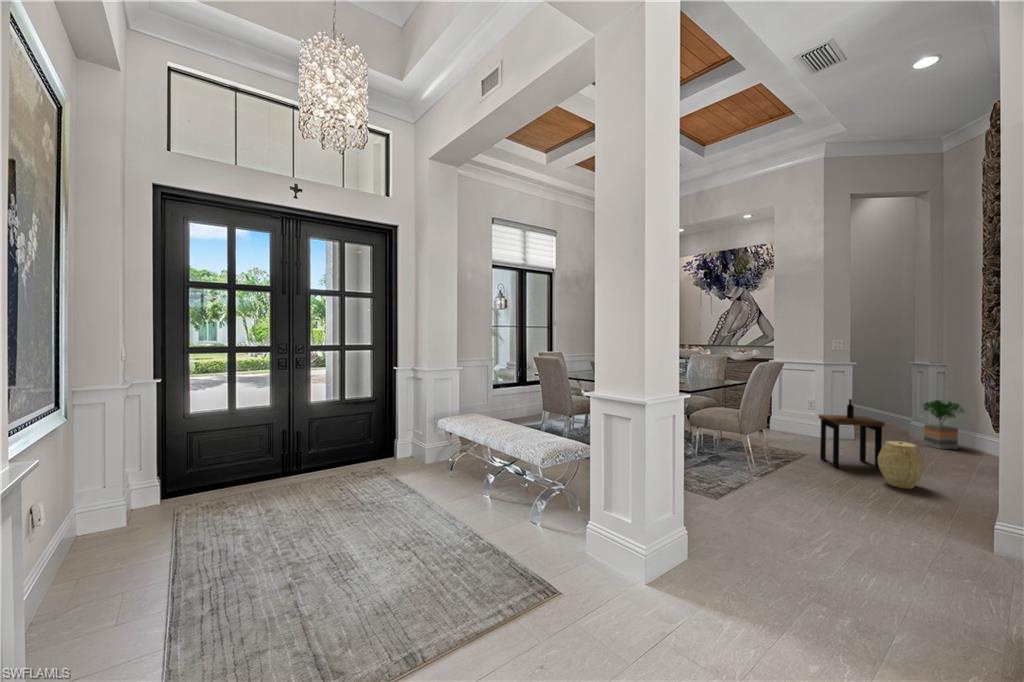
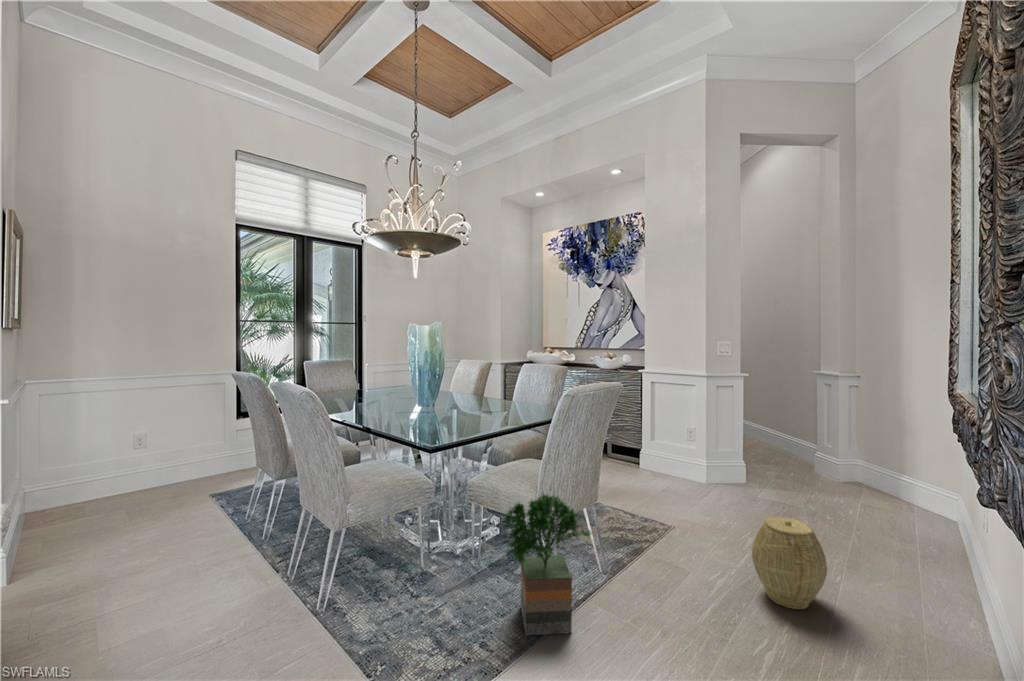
side table: present [819,399,885,470] -> none [676,435,768,555]
potted tree: present [923,400,965,449] -> present [503,493,591,635]

